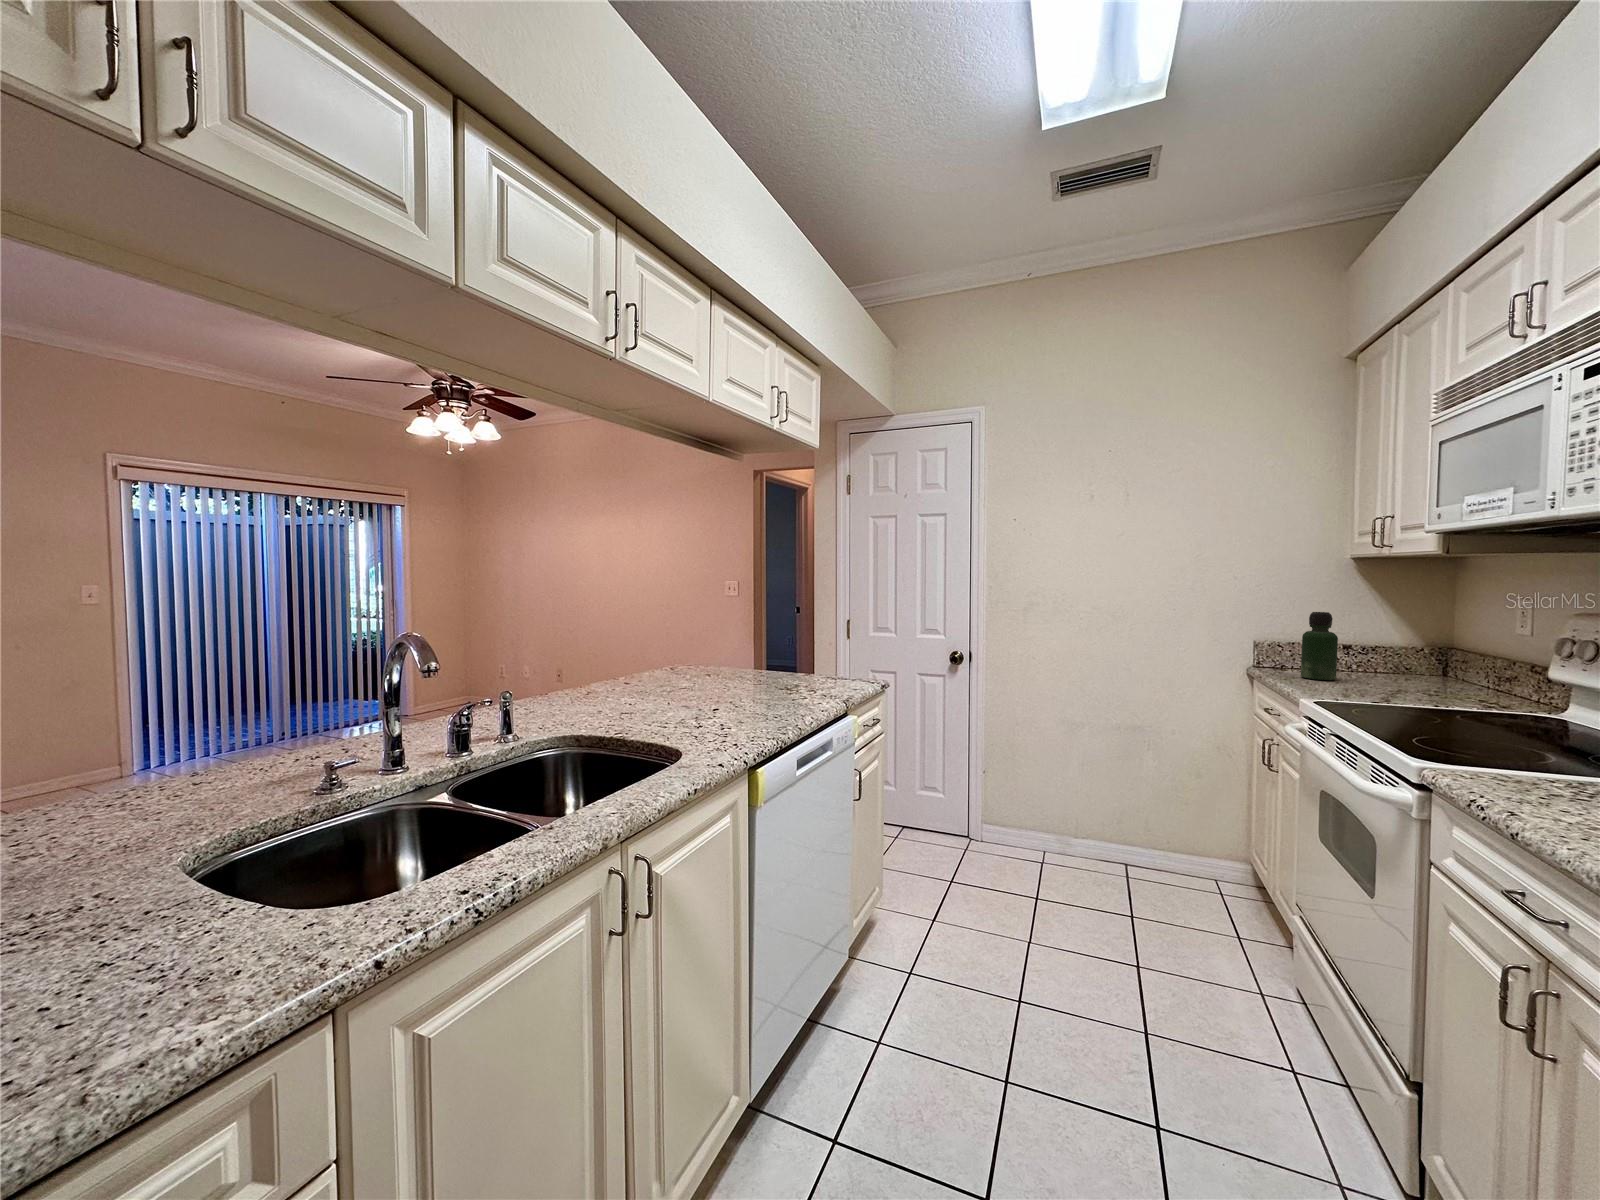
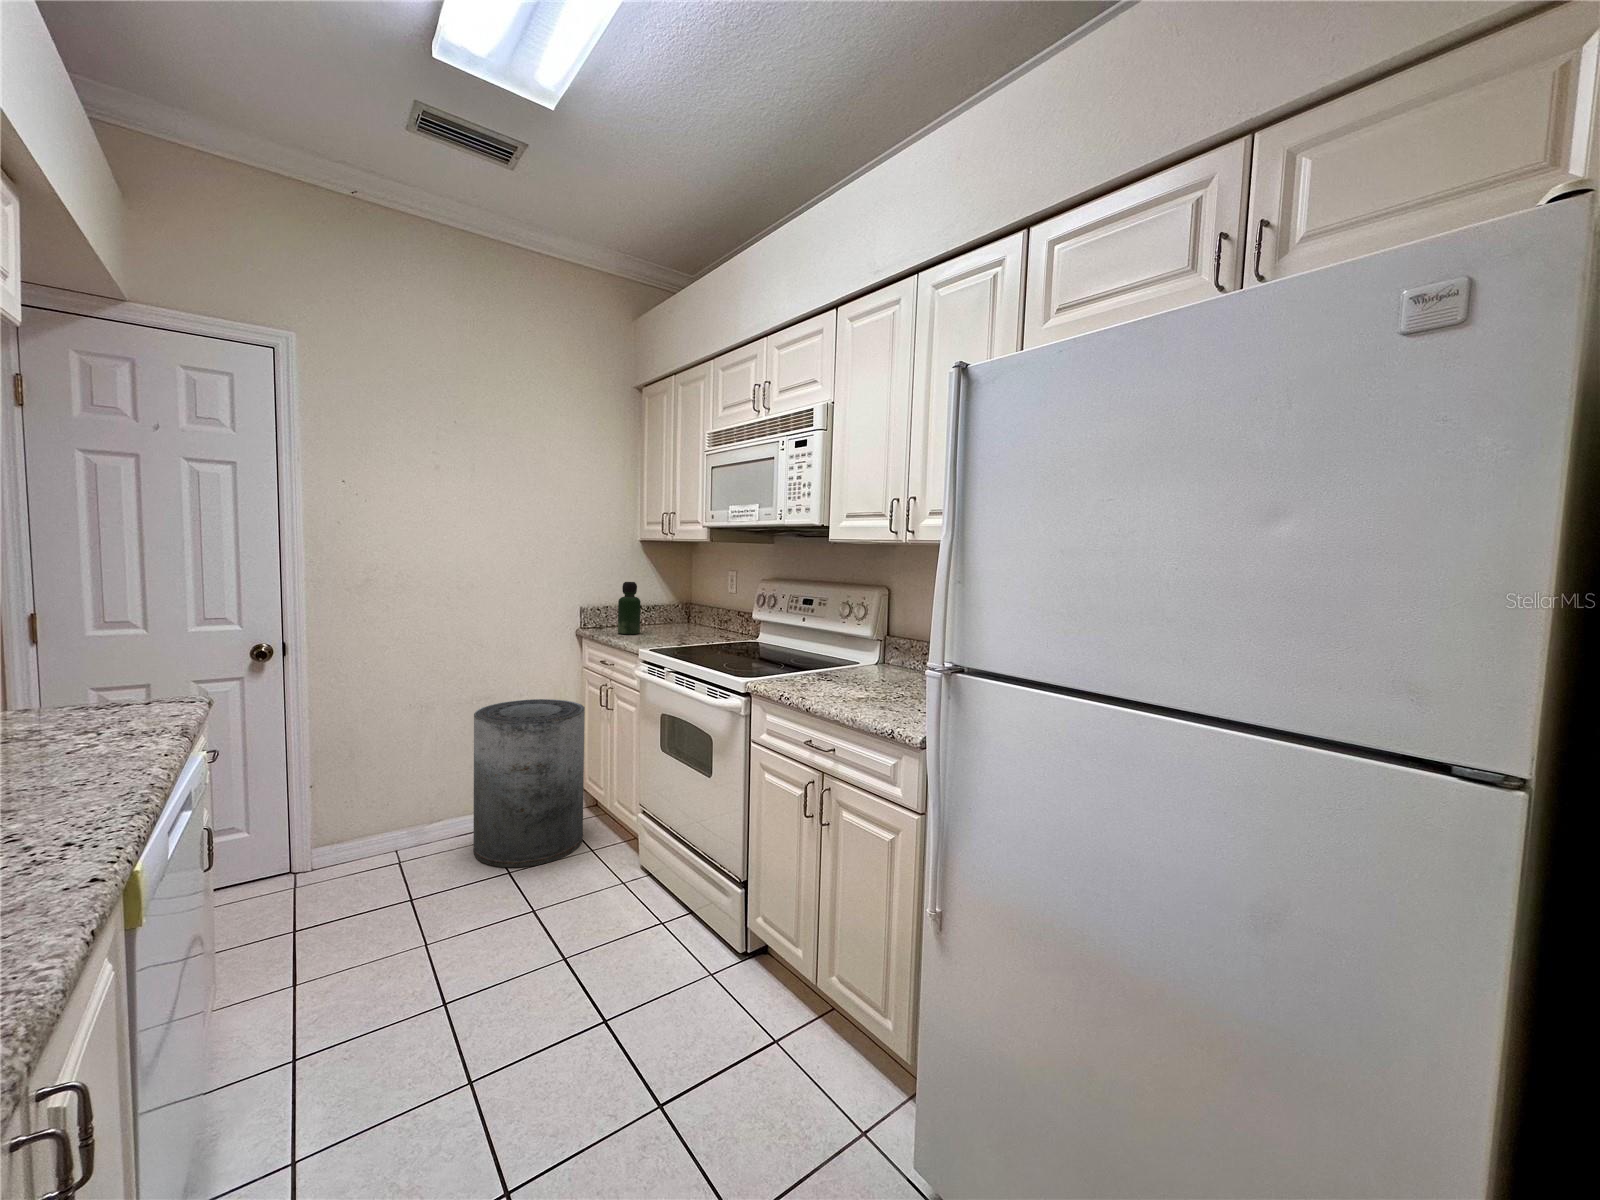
trash can: none [1105,734,1240,925] -> present [473,699,585,867]

